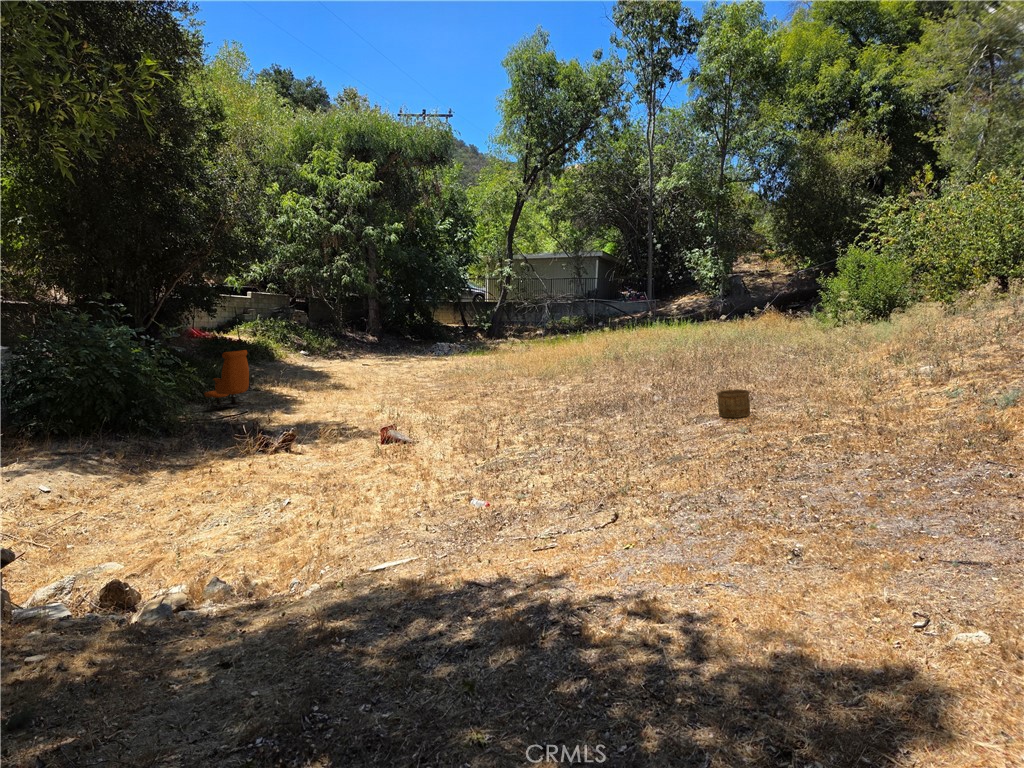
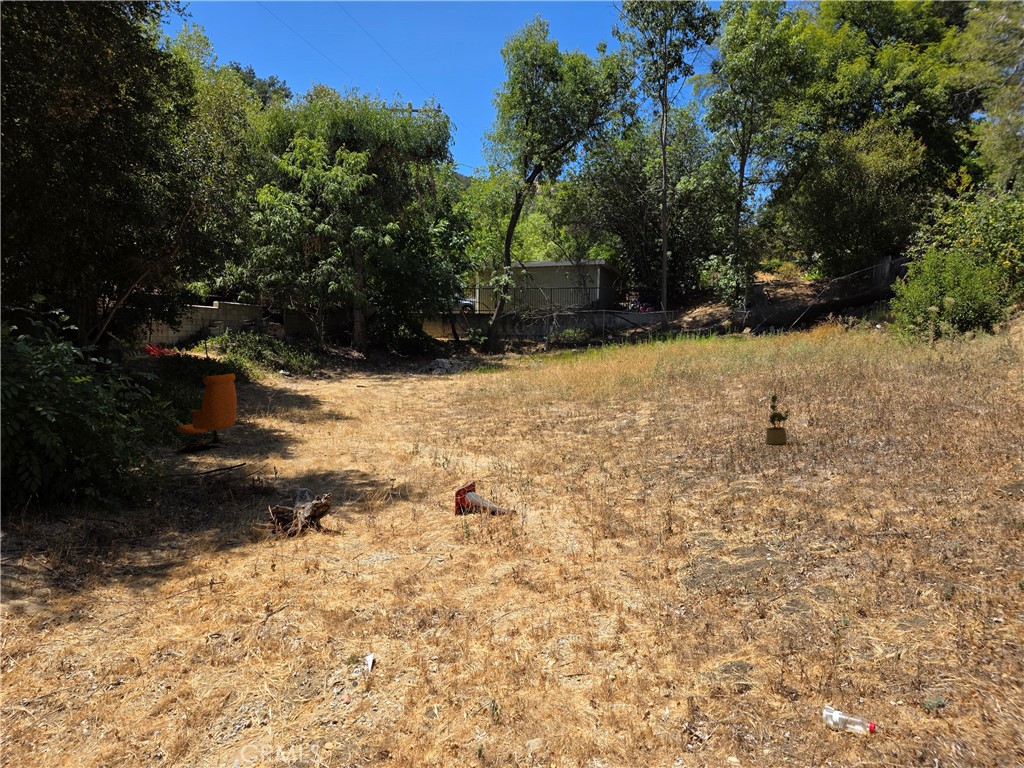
potted plant: none [645,365,664,404] -> present [766,395,790,444]
wooden bucket: present [717,389,750,418] -> none [894,430,943,469]

